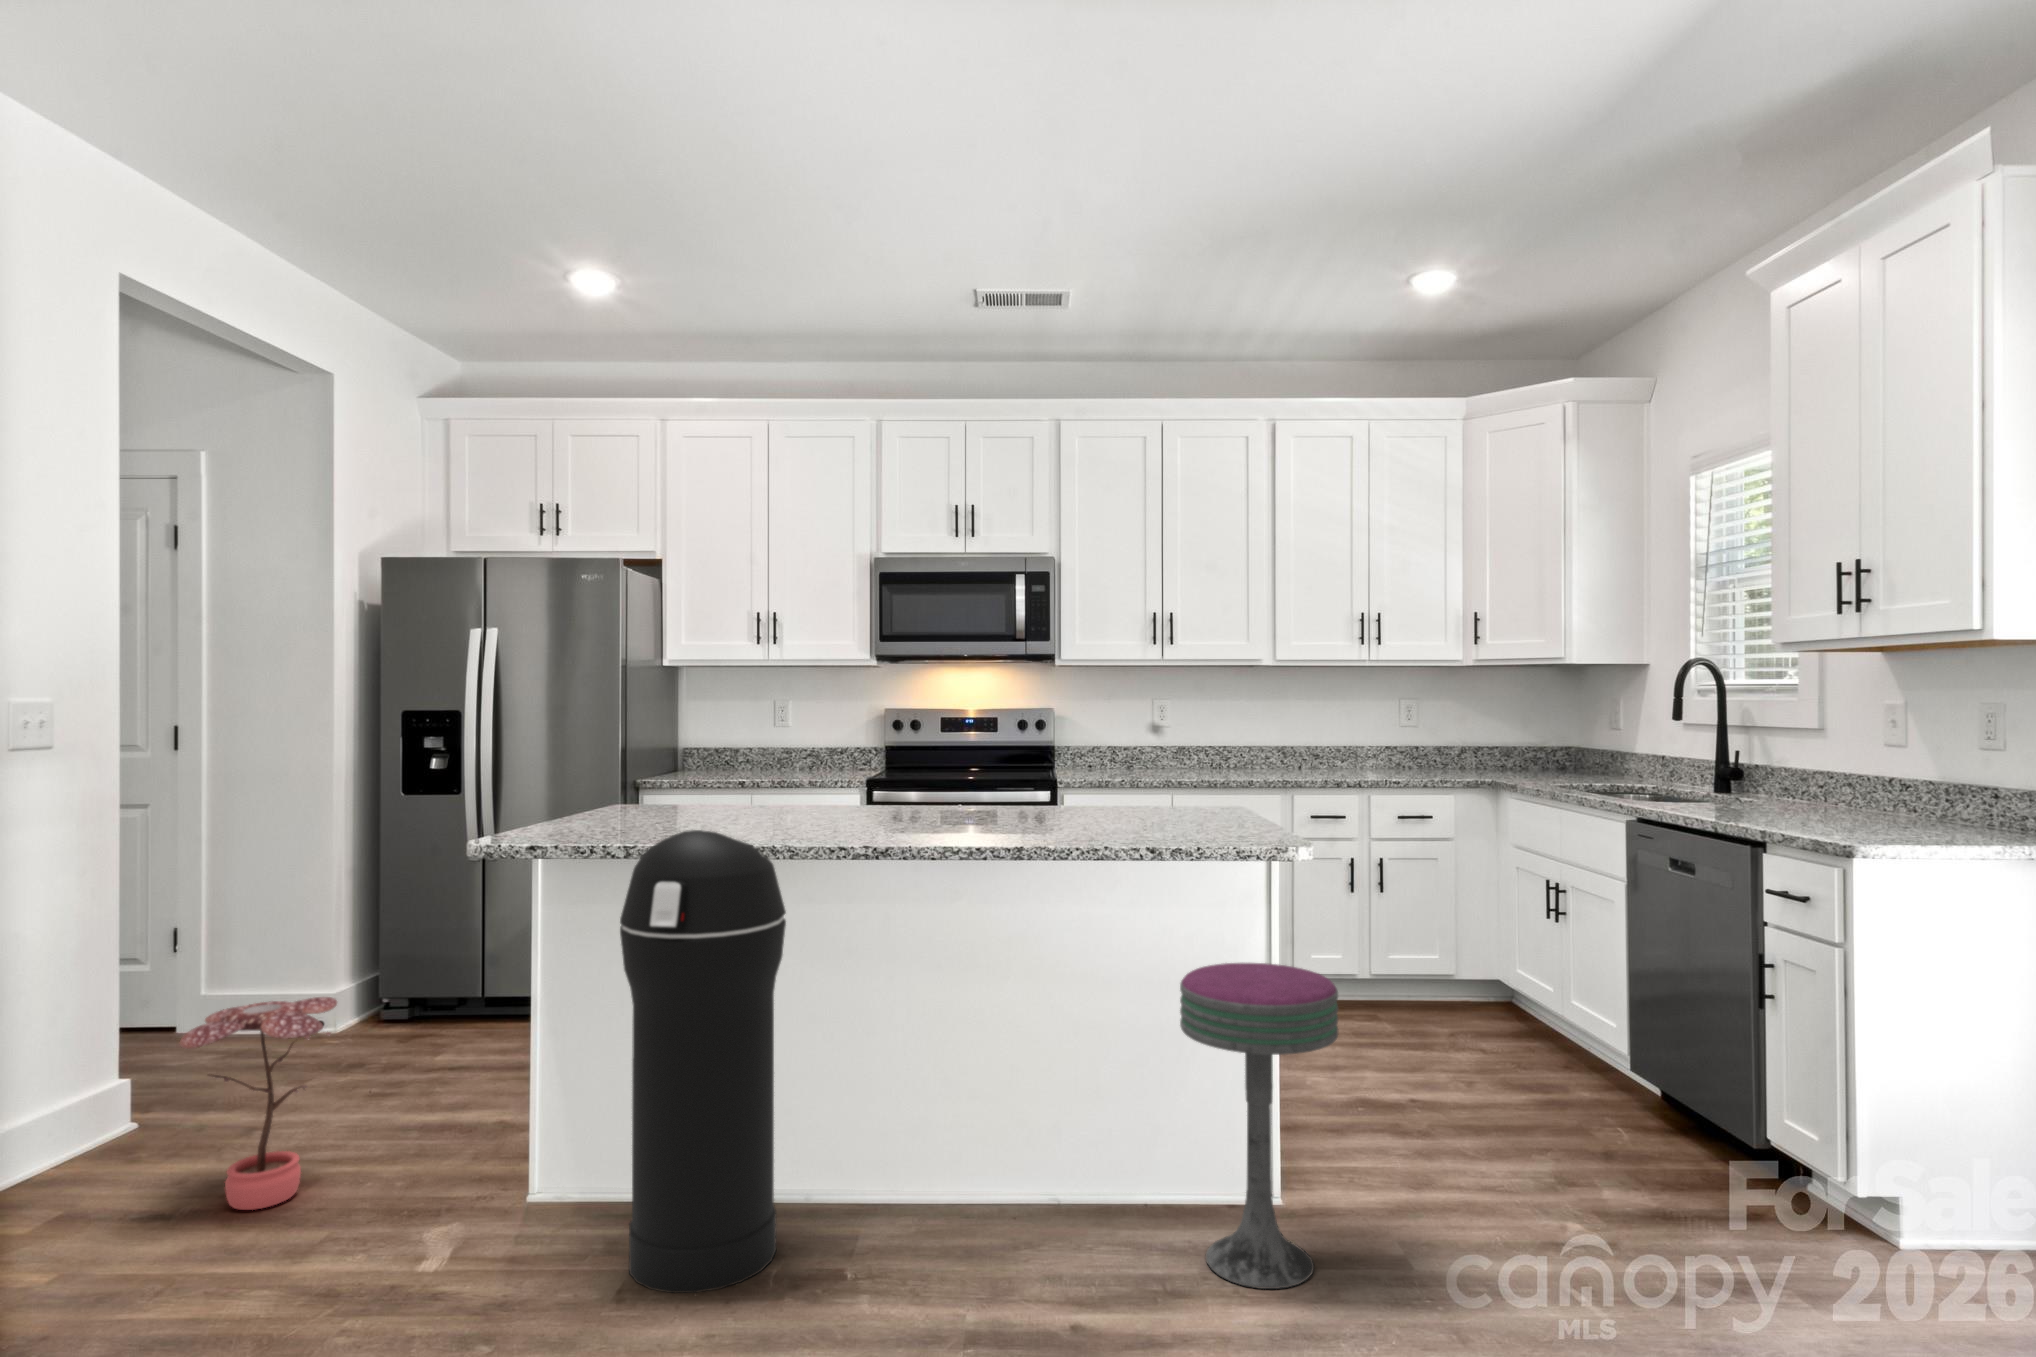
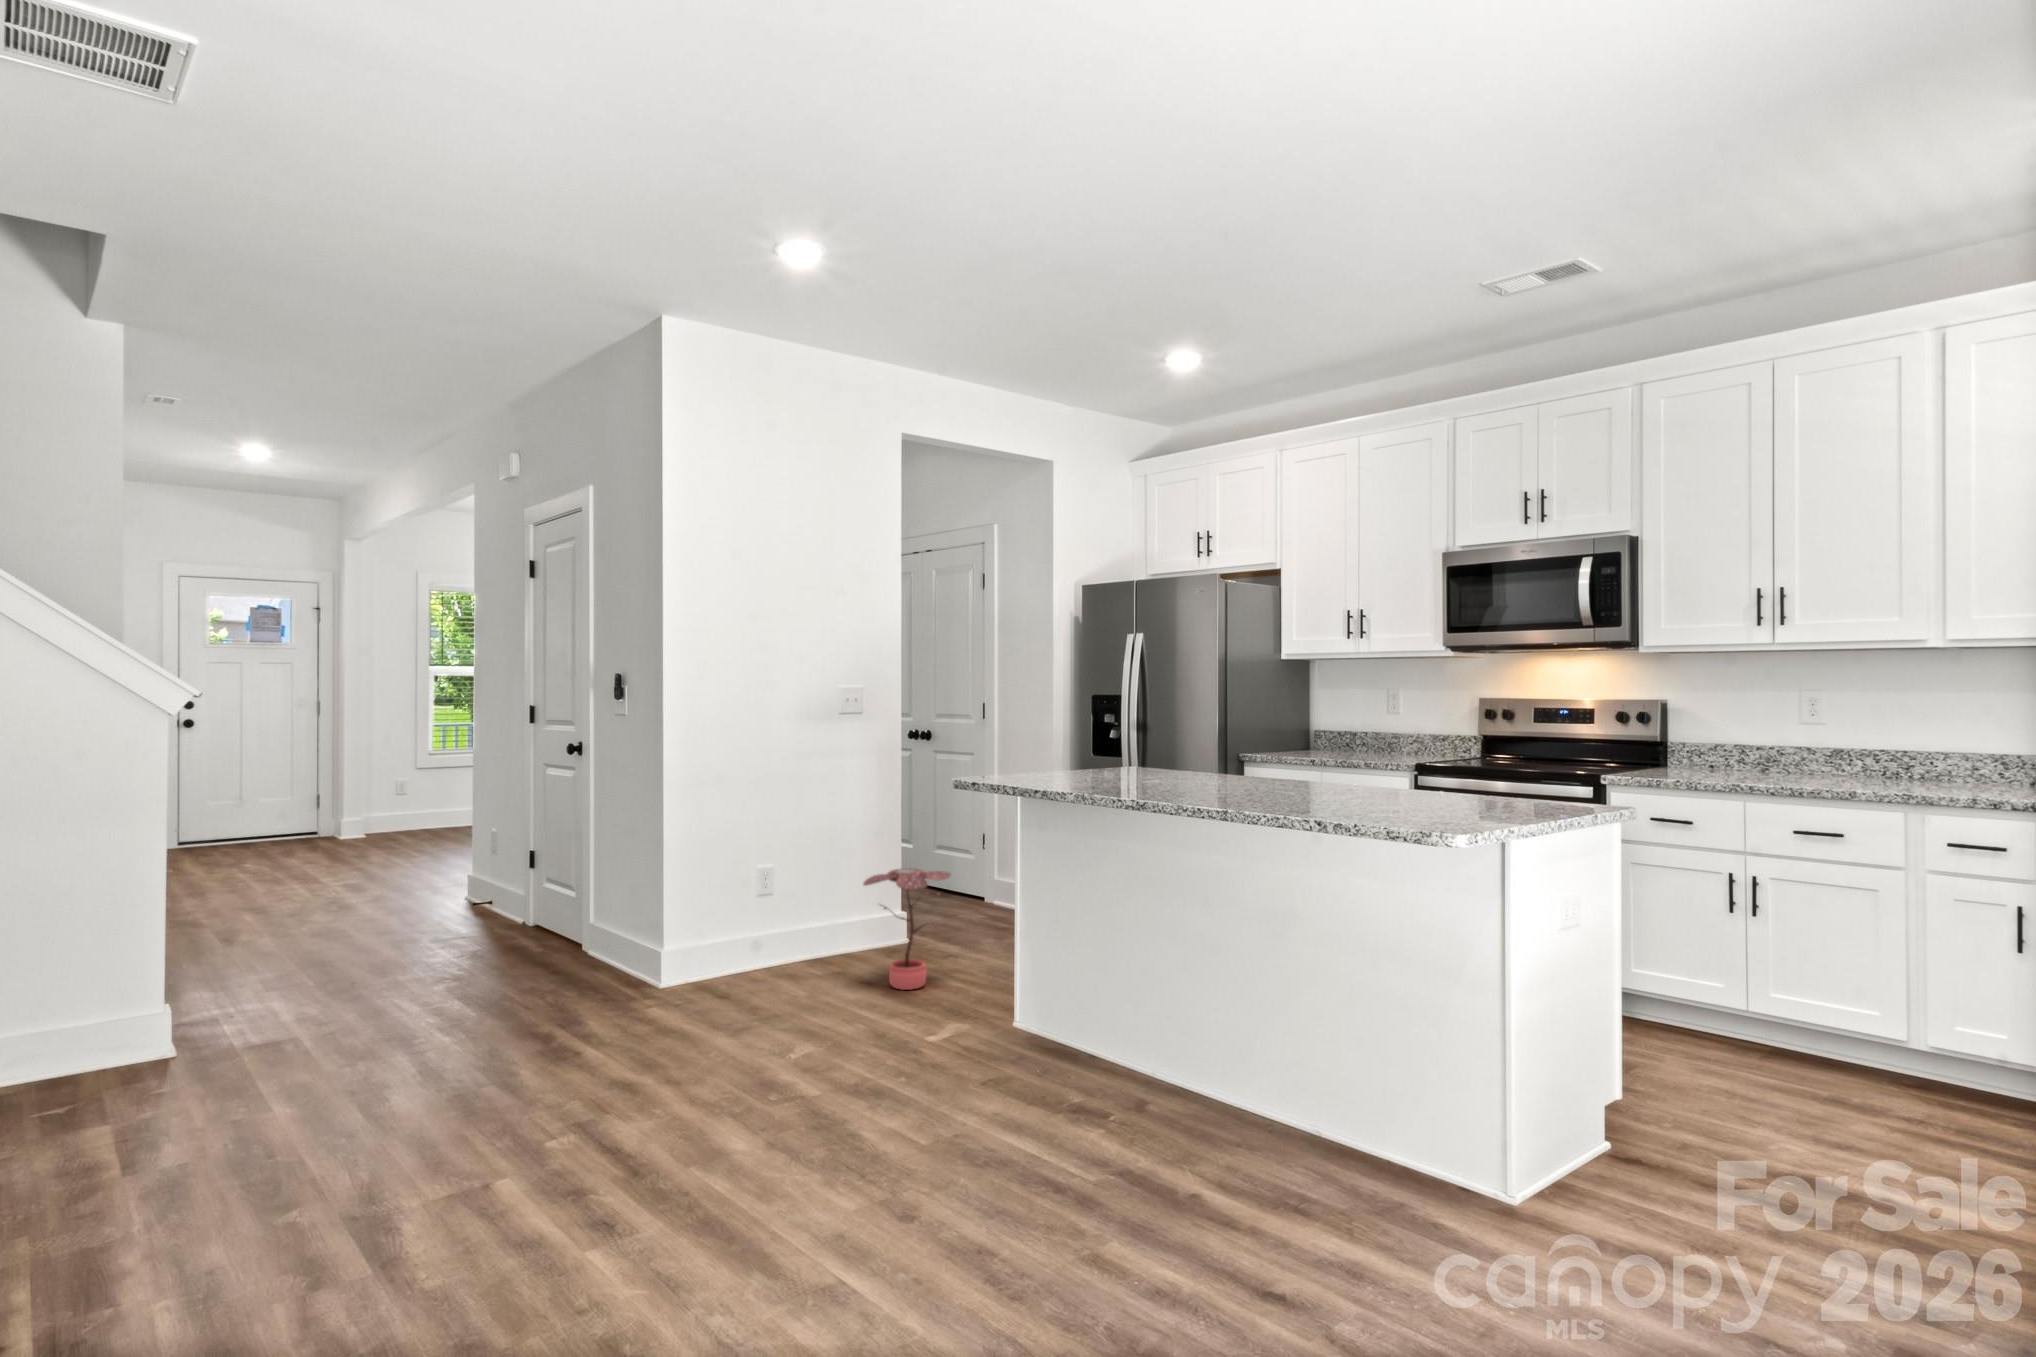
trash can: present [620,830,786,1293] -> none [986,777,1104,1102]
bar stool: present [1180,963,1338,1289] -> none [1330,944,1493,1269]

